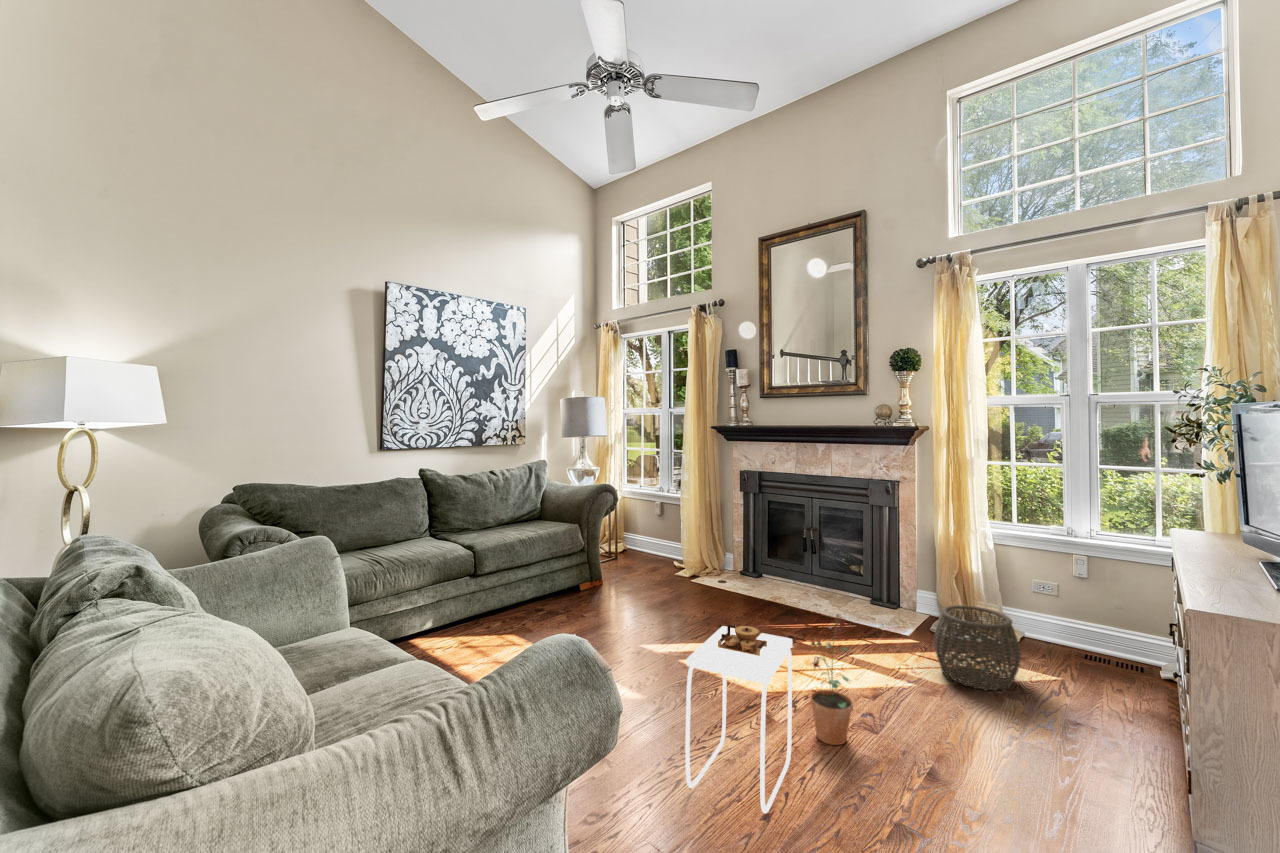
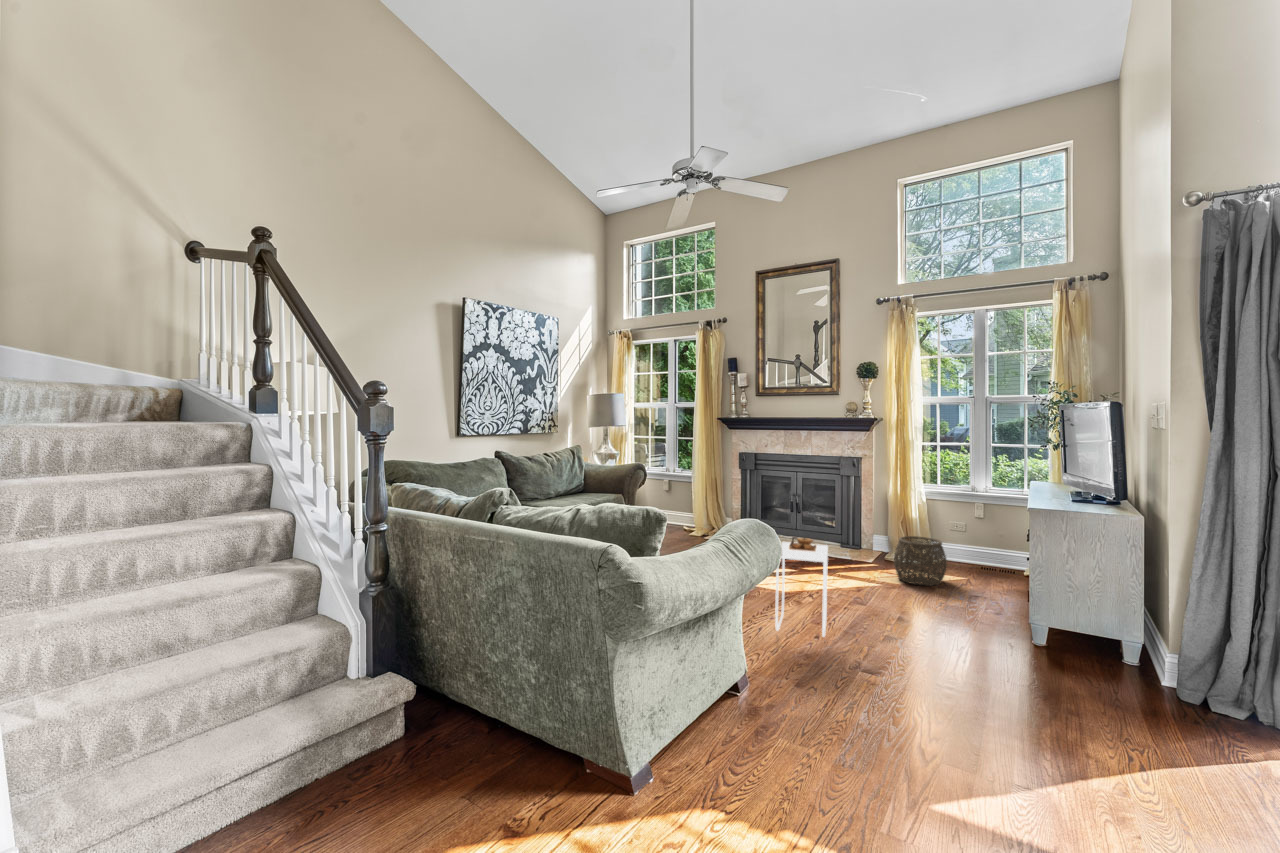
potted plant: present [810,614,853,745] -> none [828,534,858,612]

